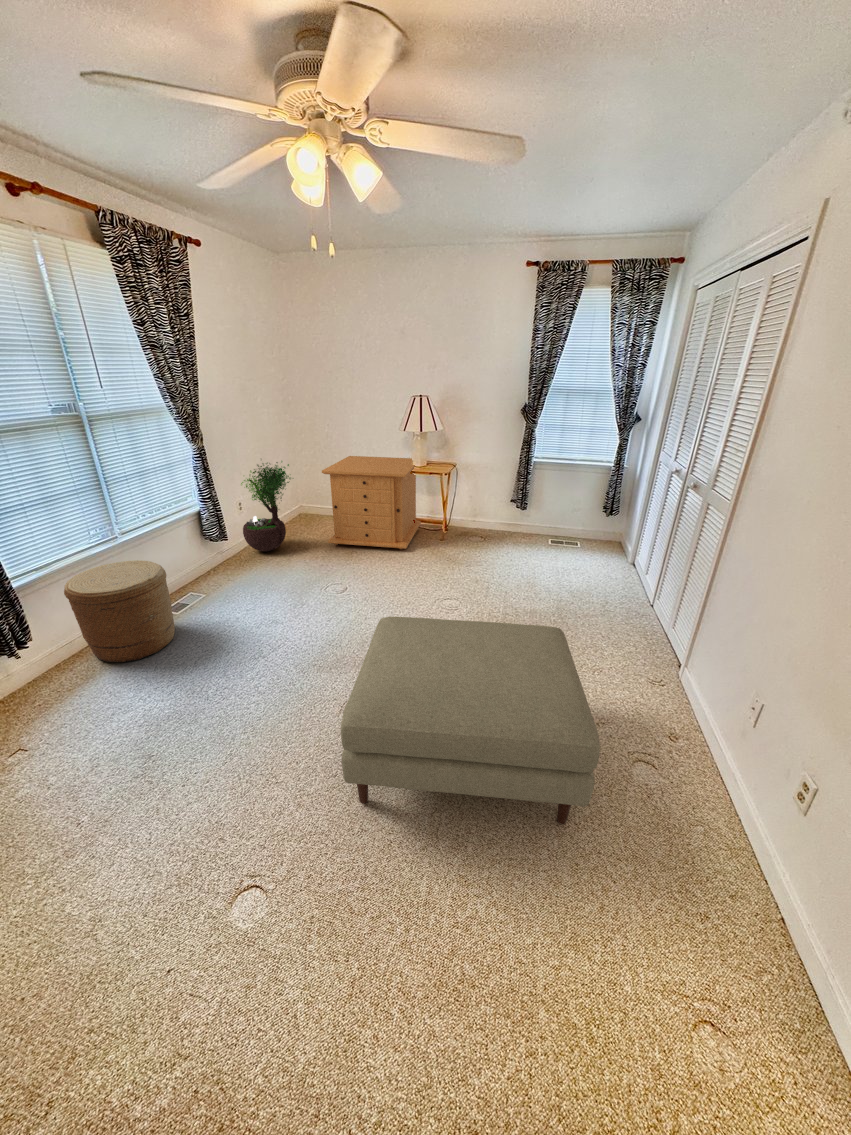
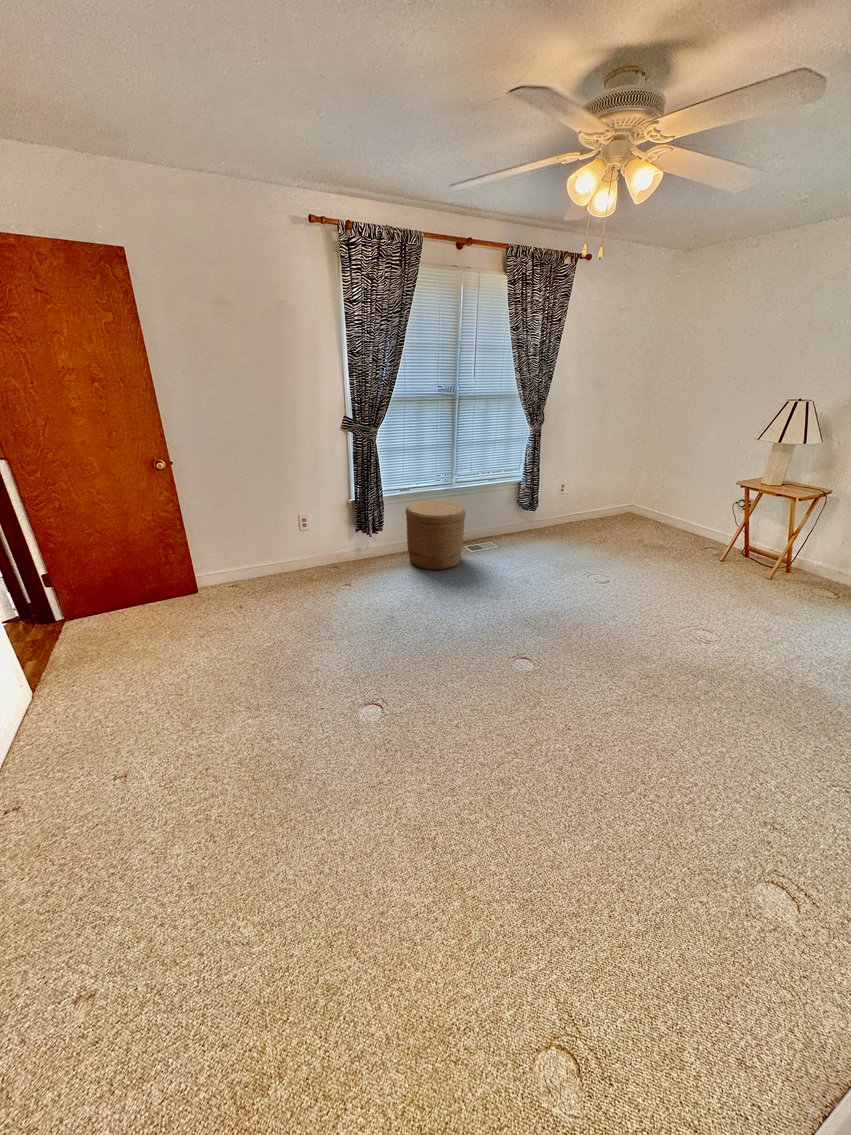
dresser: present [322,456,421,550] -> none [627,461,785,572]
potted tree: present [241,461,291,551] -> none [553,446,616,534]
ottoman: present [341,617,600,824] -> none [458,593,755,846]

